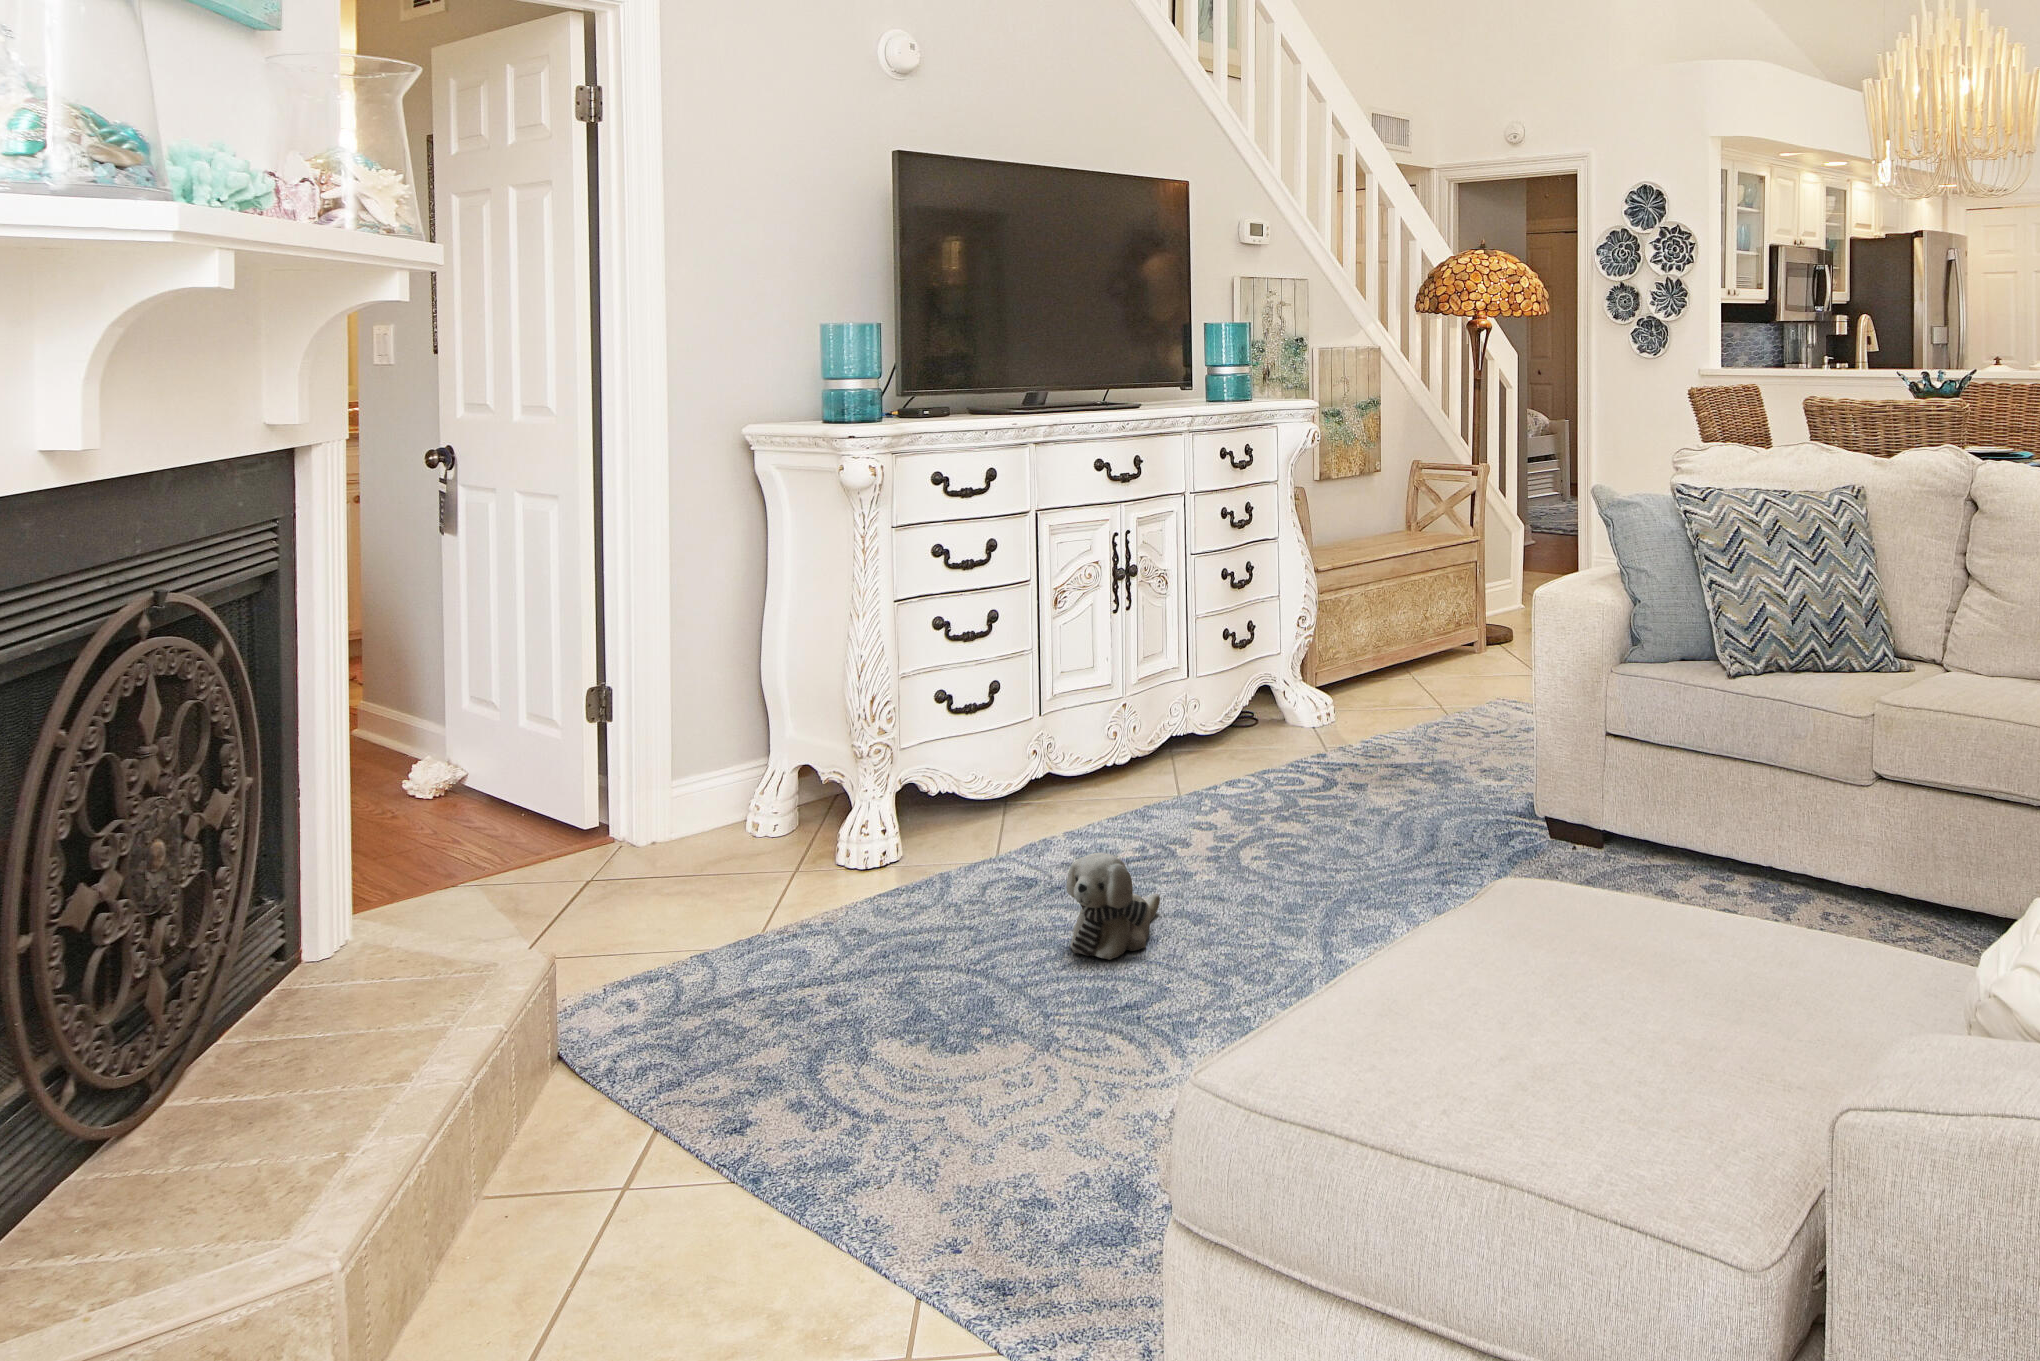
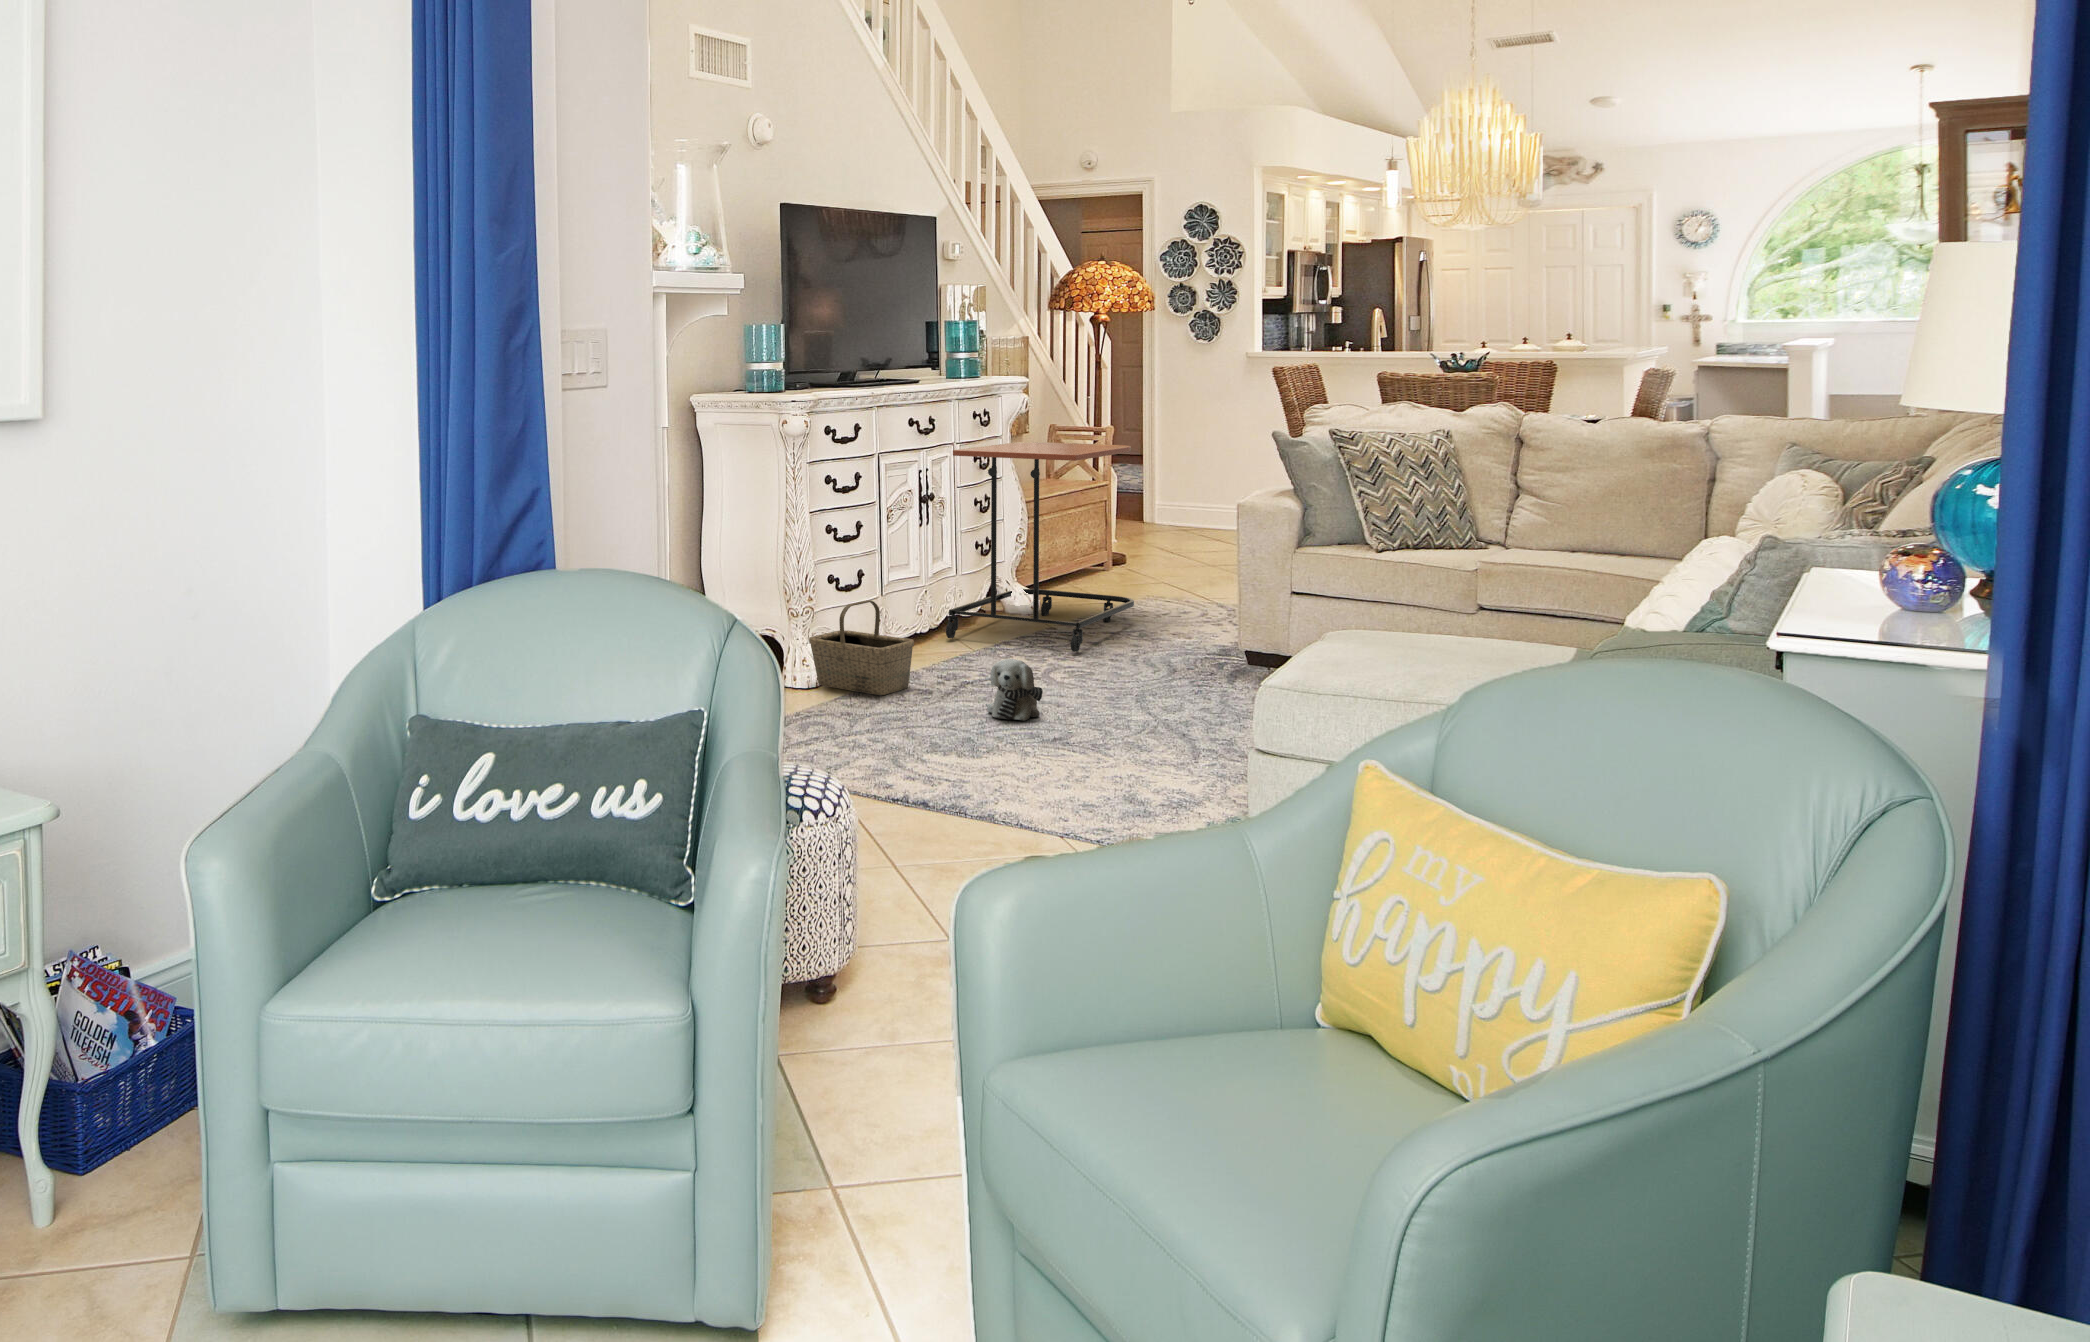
side table: none [1157,487,1447,803] -> present [946,442,1134,652]
basket: none [870,734,1020,888] -> present [809,600,914,695]

